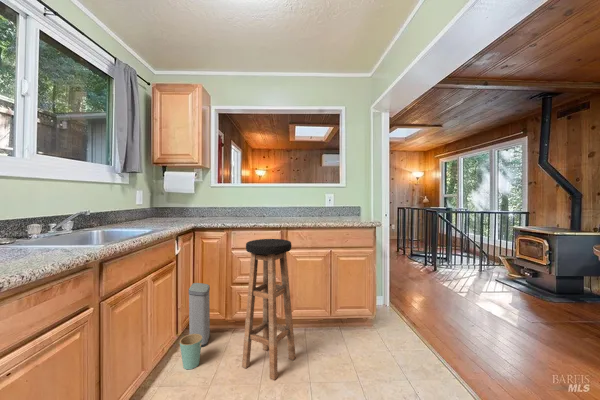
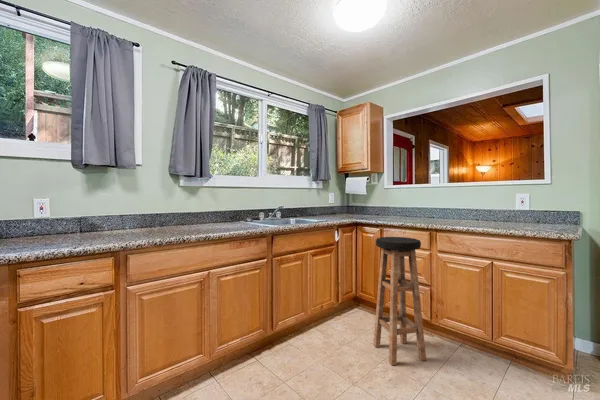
trash can: present [180,283,210,369] -> none [332,268,366,331]

